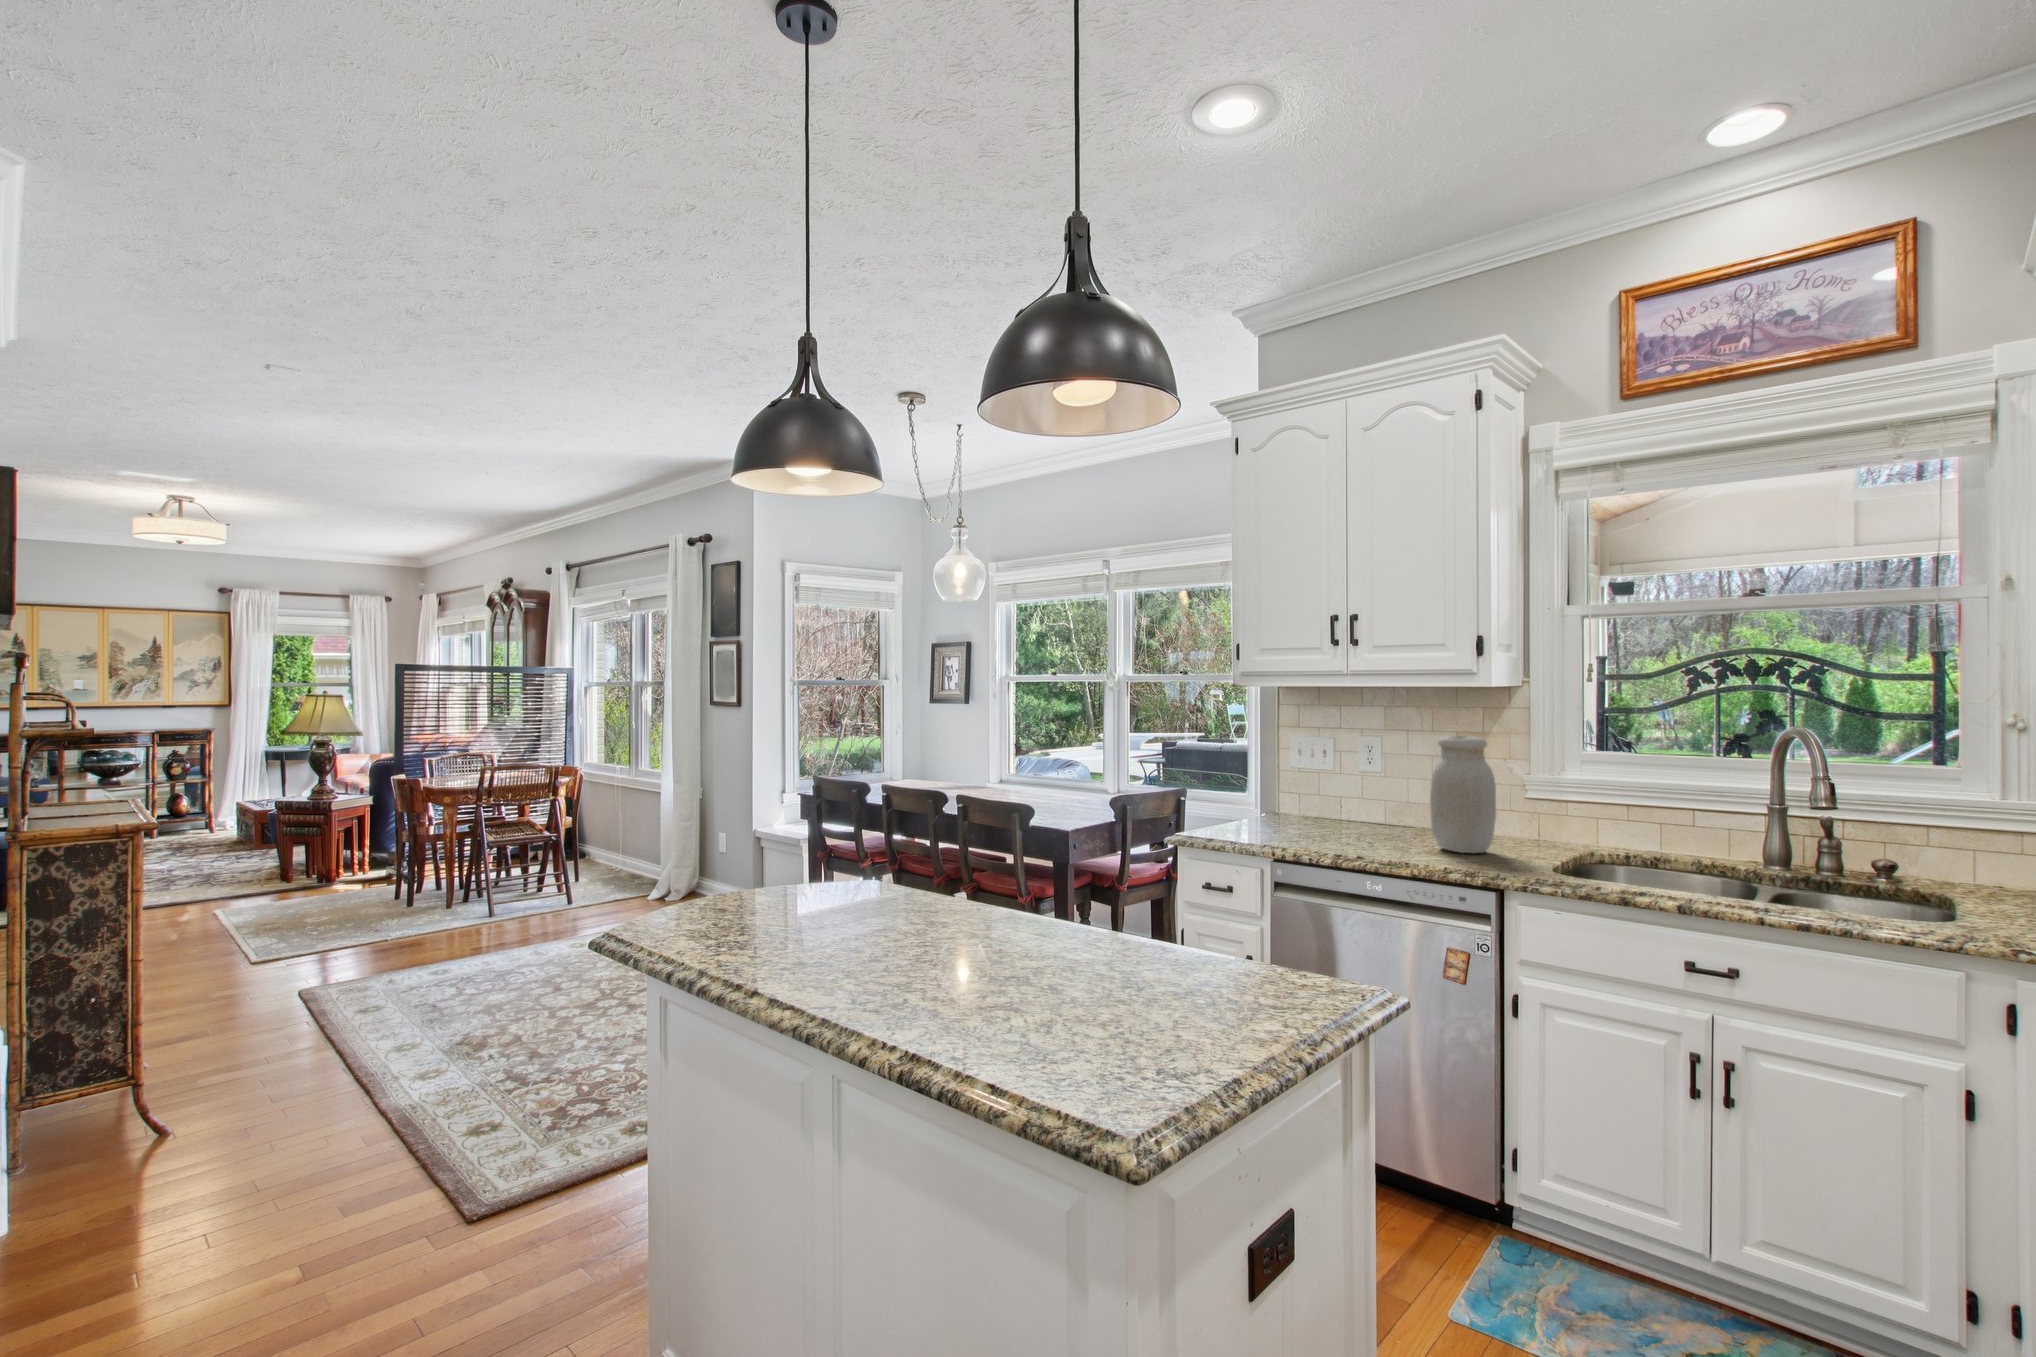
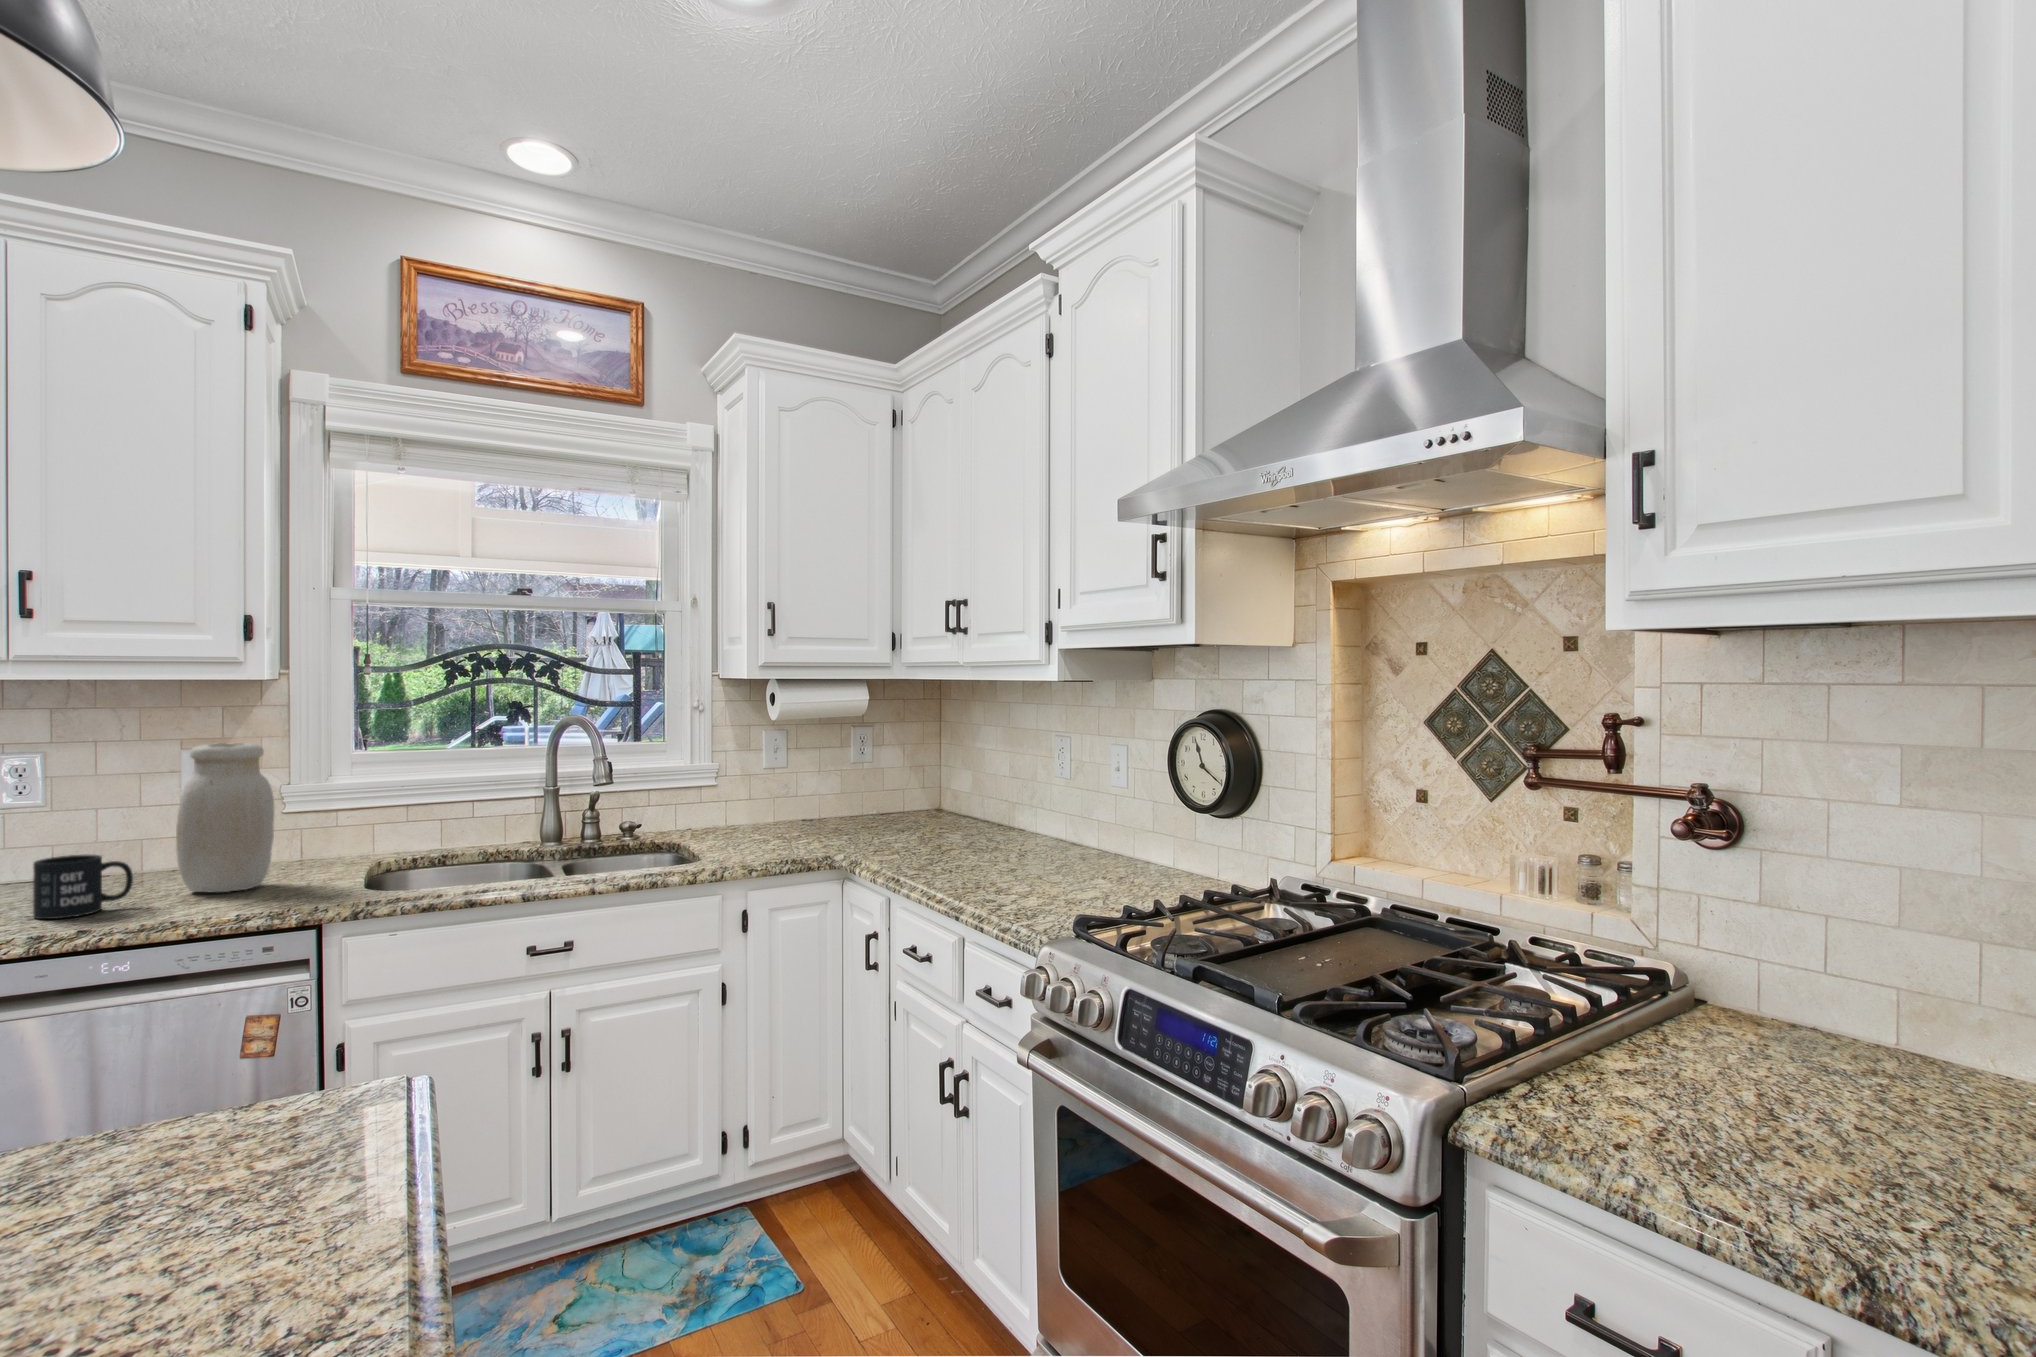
mug: none [1344,807,1398,849] -> present [33,855,133,919]

